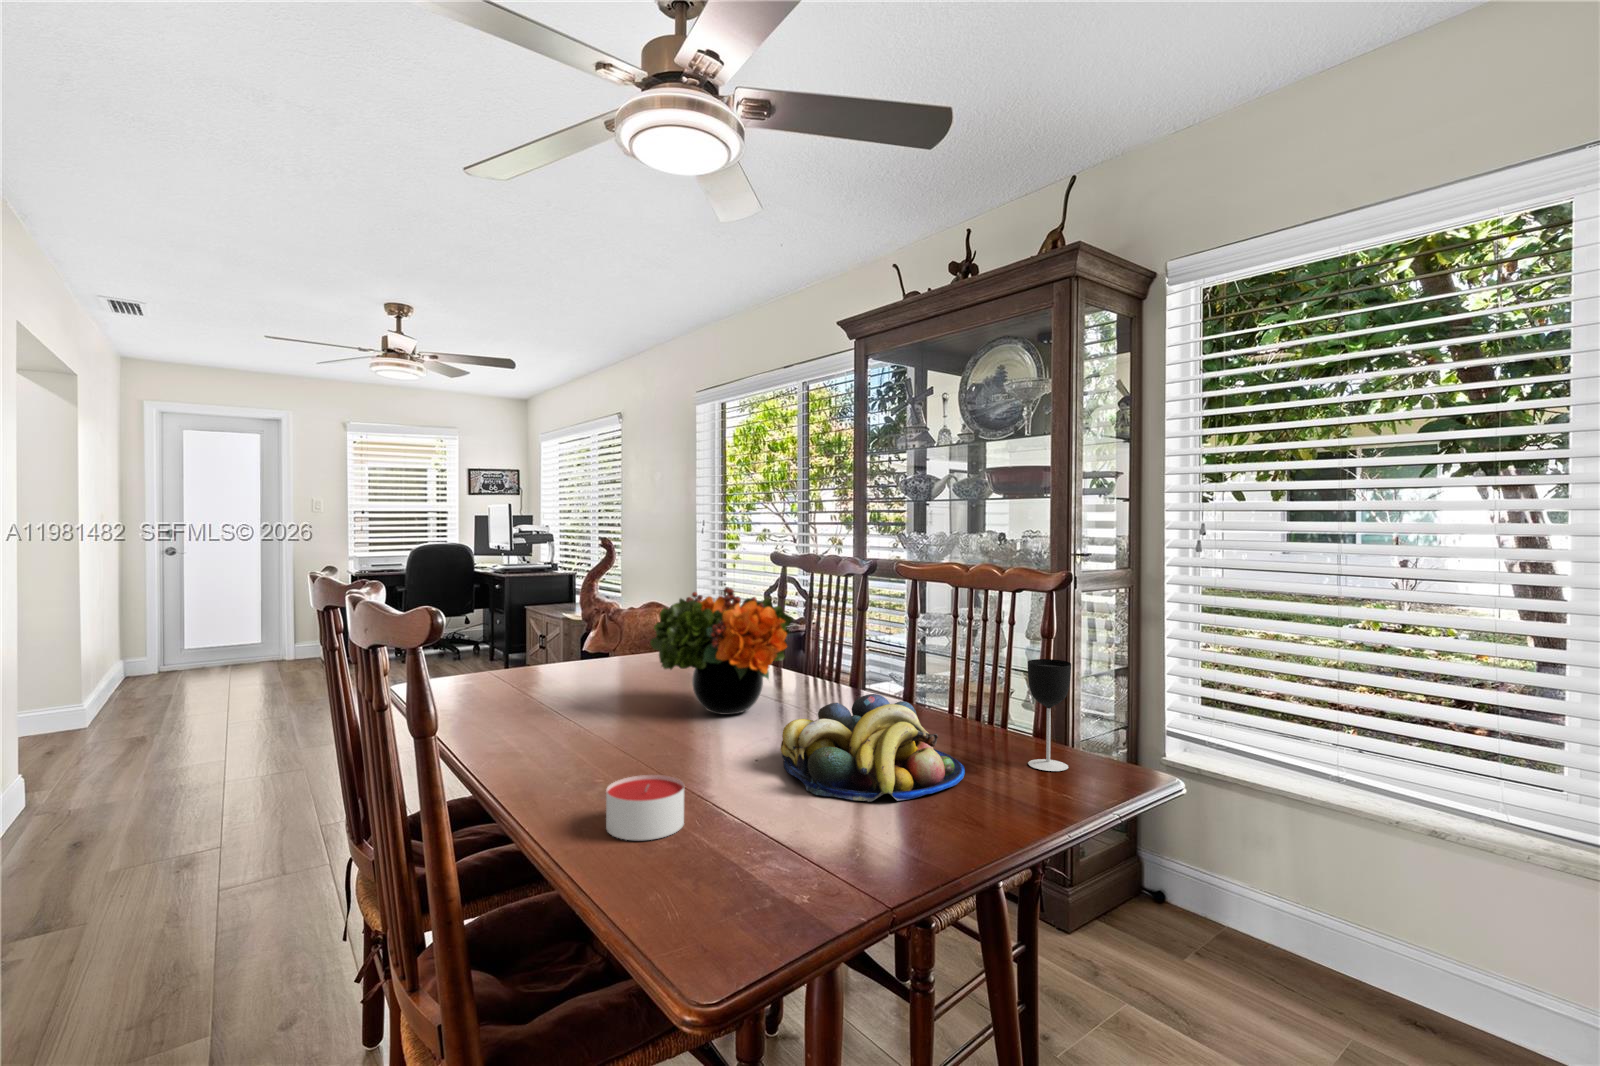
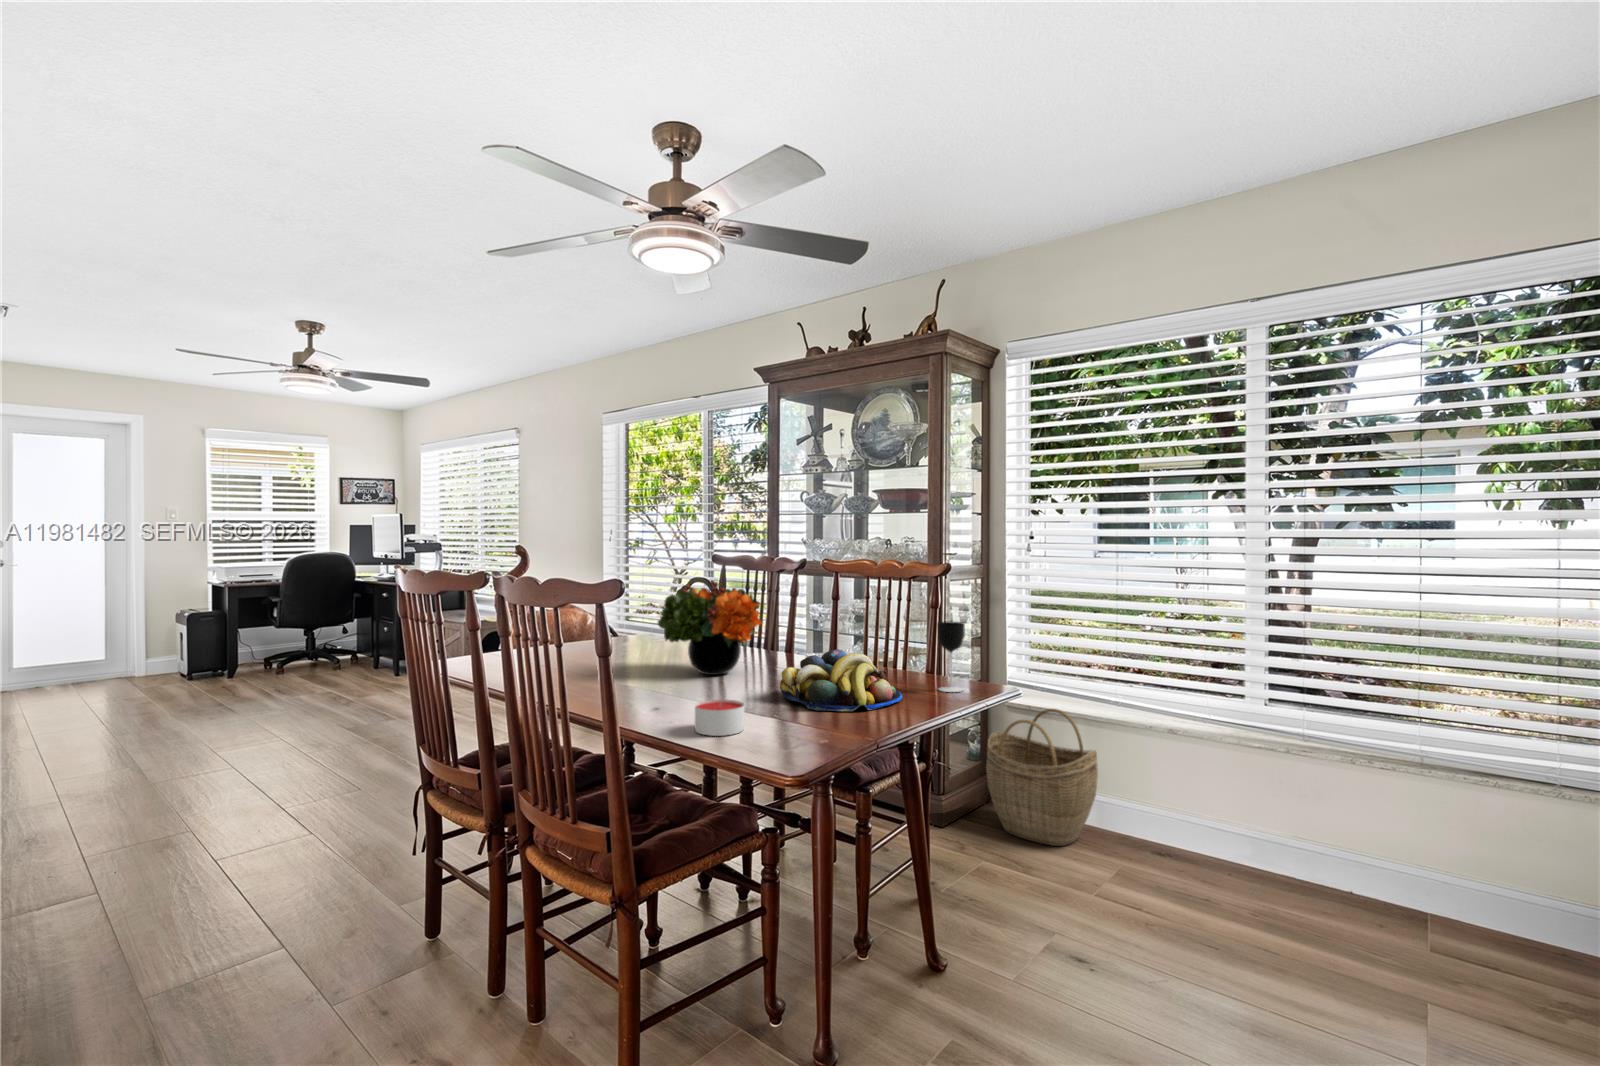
woven basket: none [1131,773,1301,978] -> present [986,709,1098,846]

